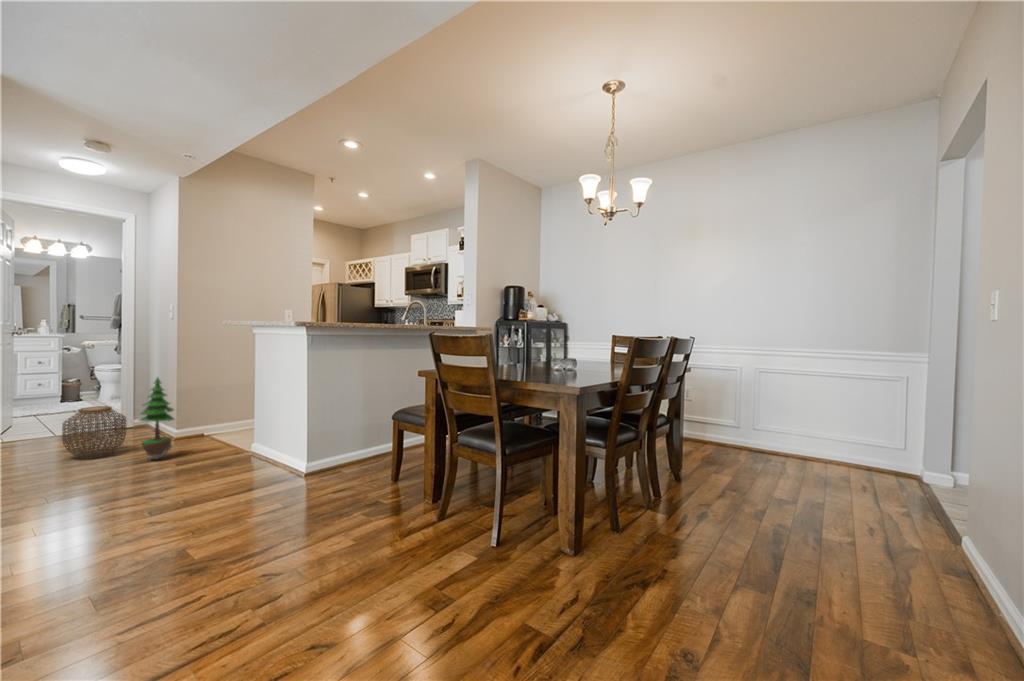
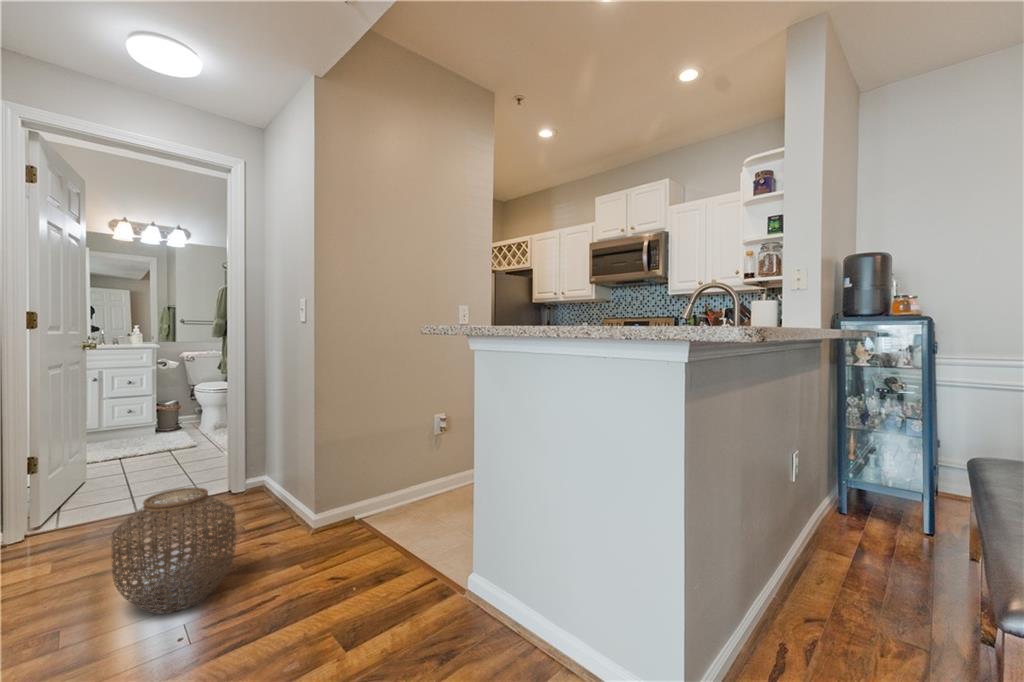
potted tree: present [139,378,174,459] -> none [258,431,338,630]

